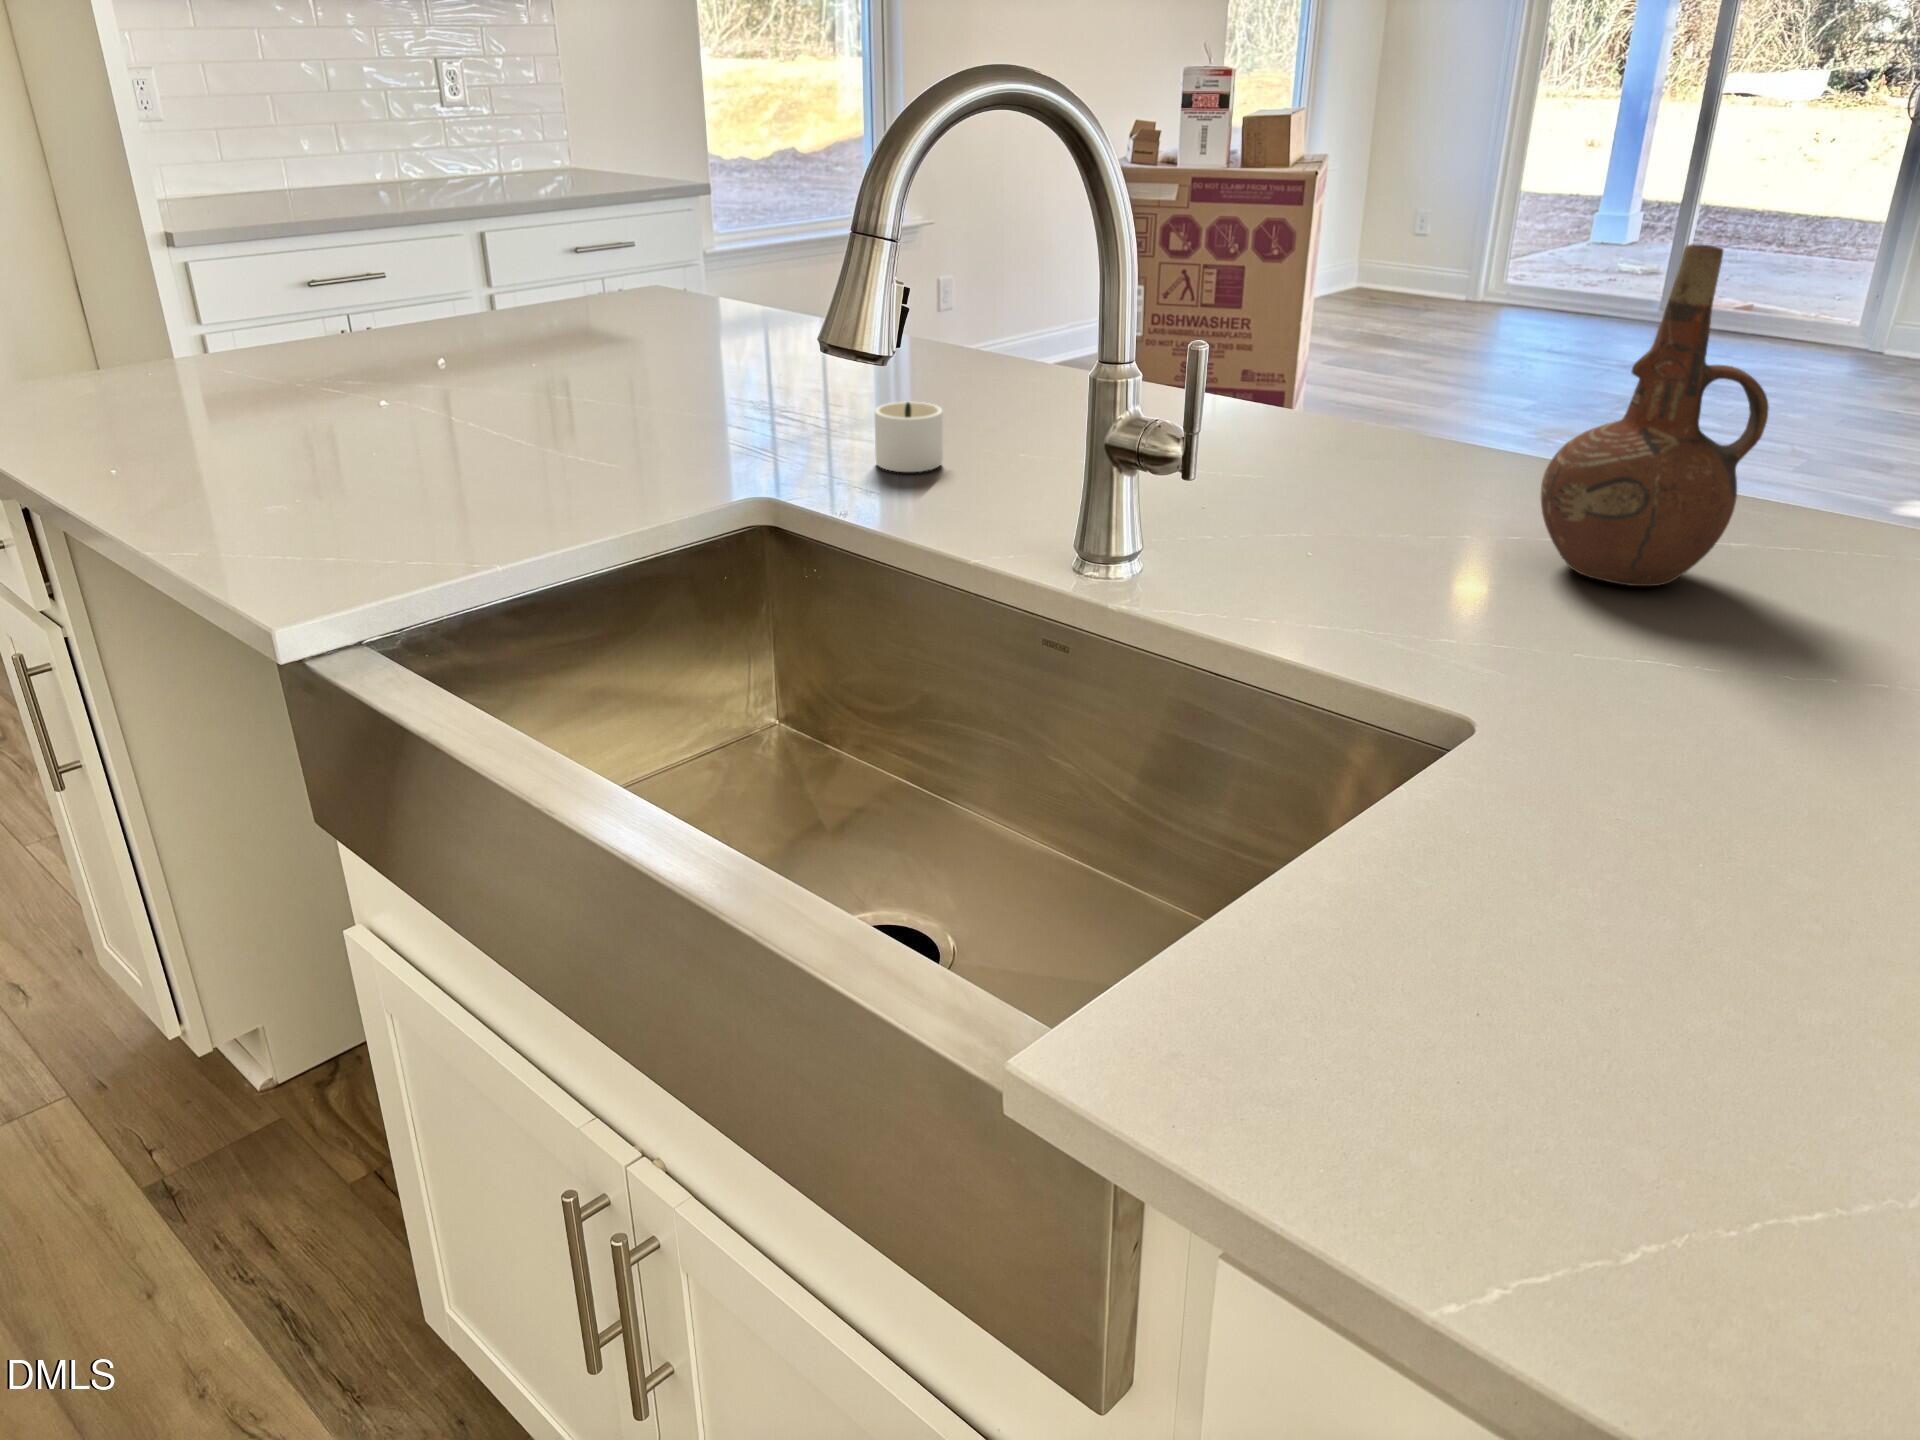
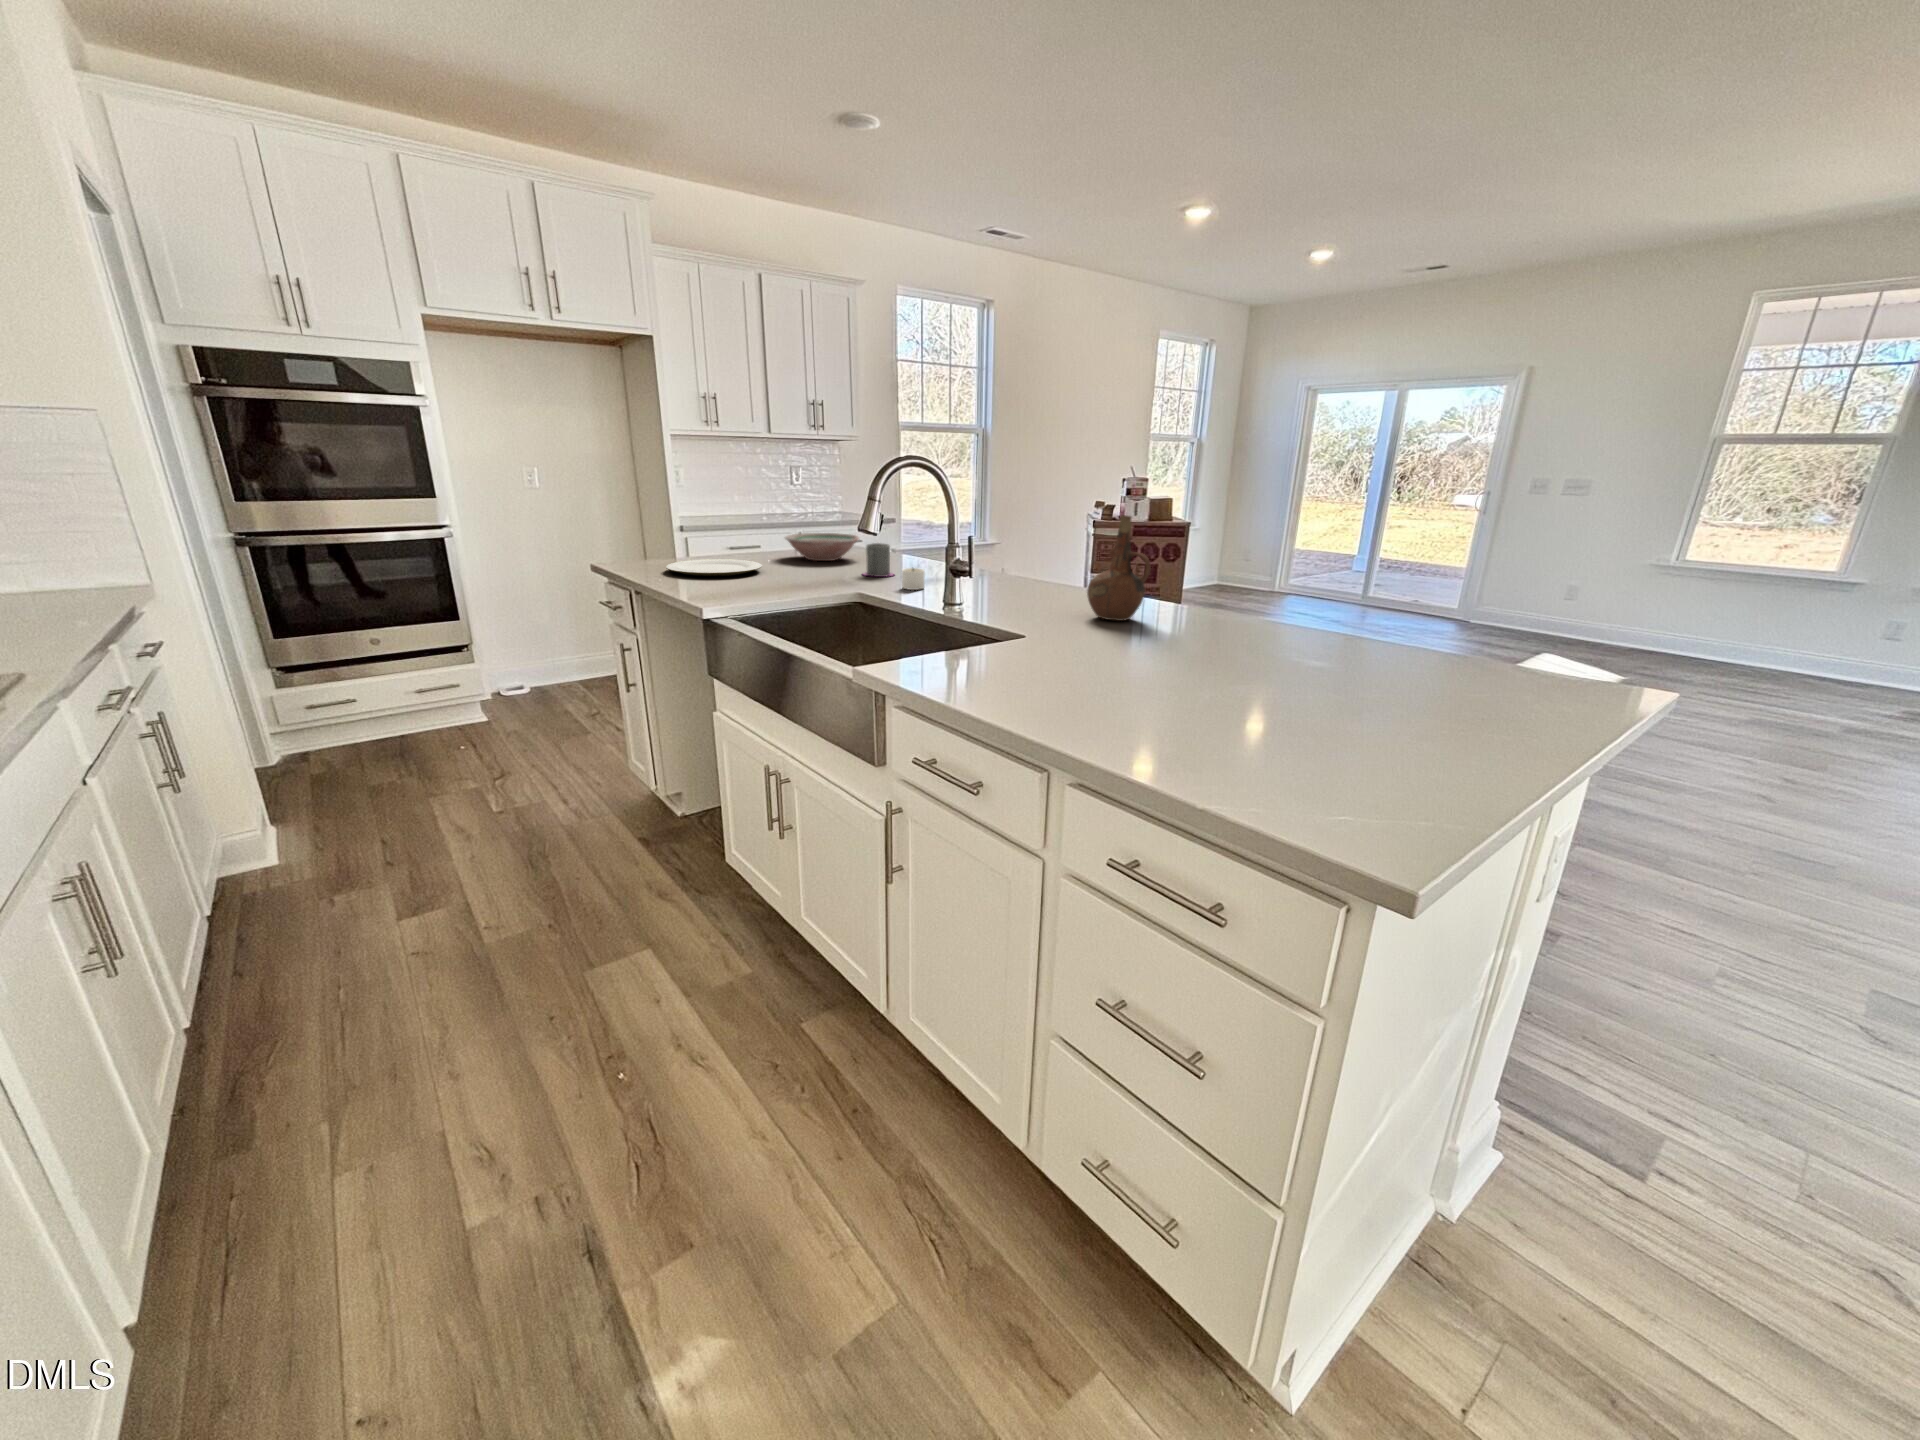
bowl: none [465,271,679,360] -> present [785,533,859,561]
mug: none [722,314,817,418] -> present [863,543,894,577]
plate: none [113,383,422,460] -> present [666,559,762,576]

